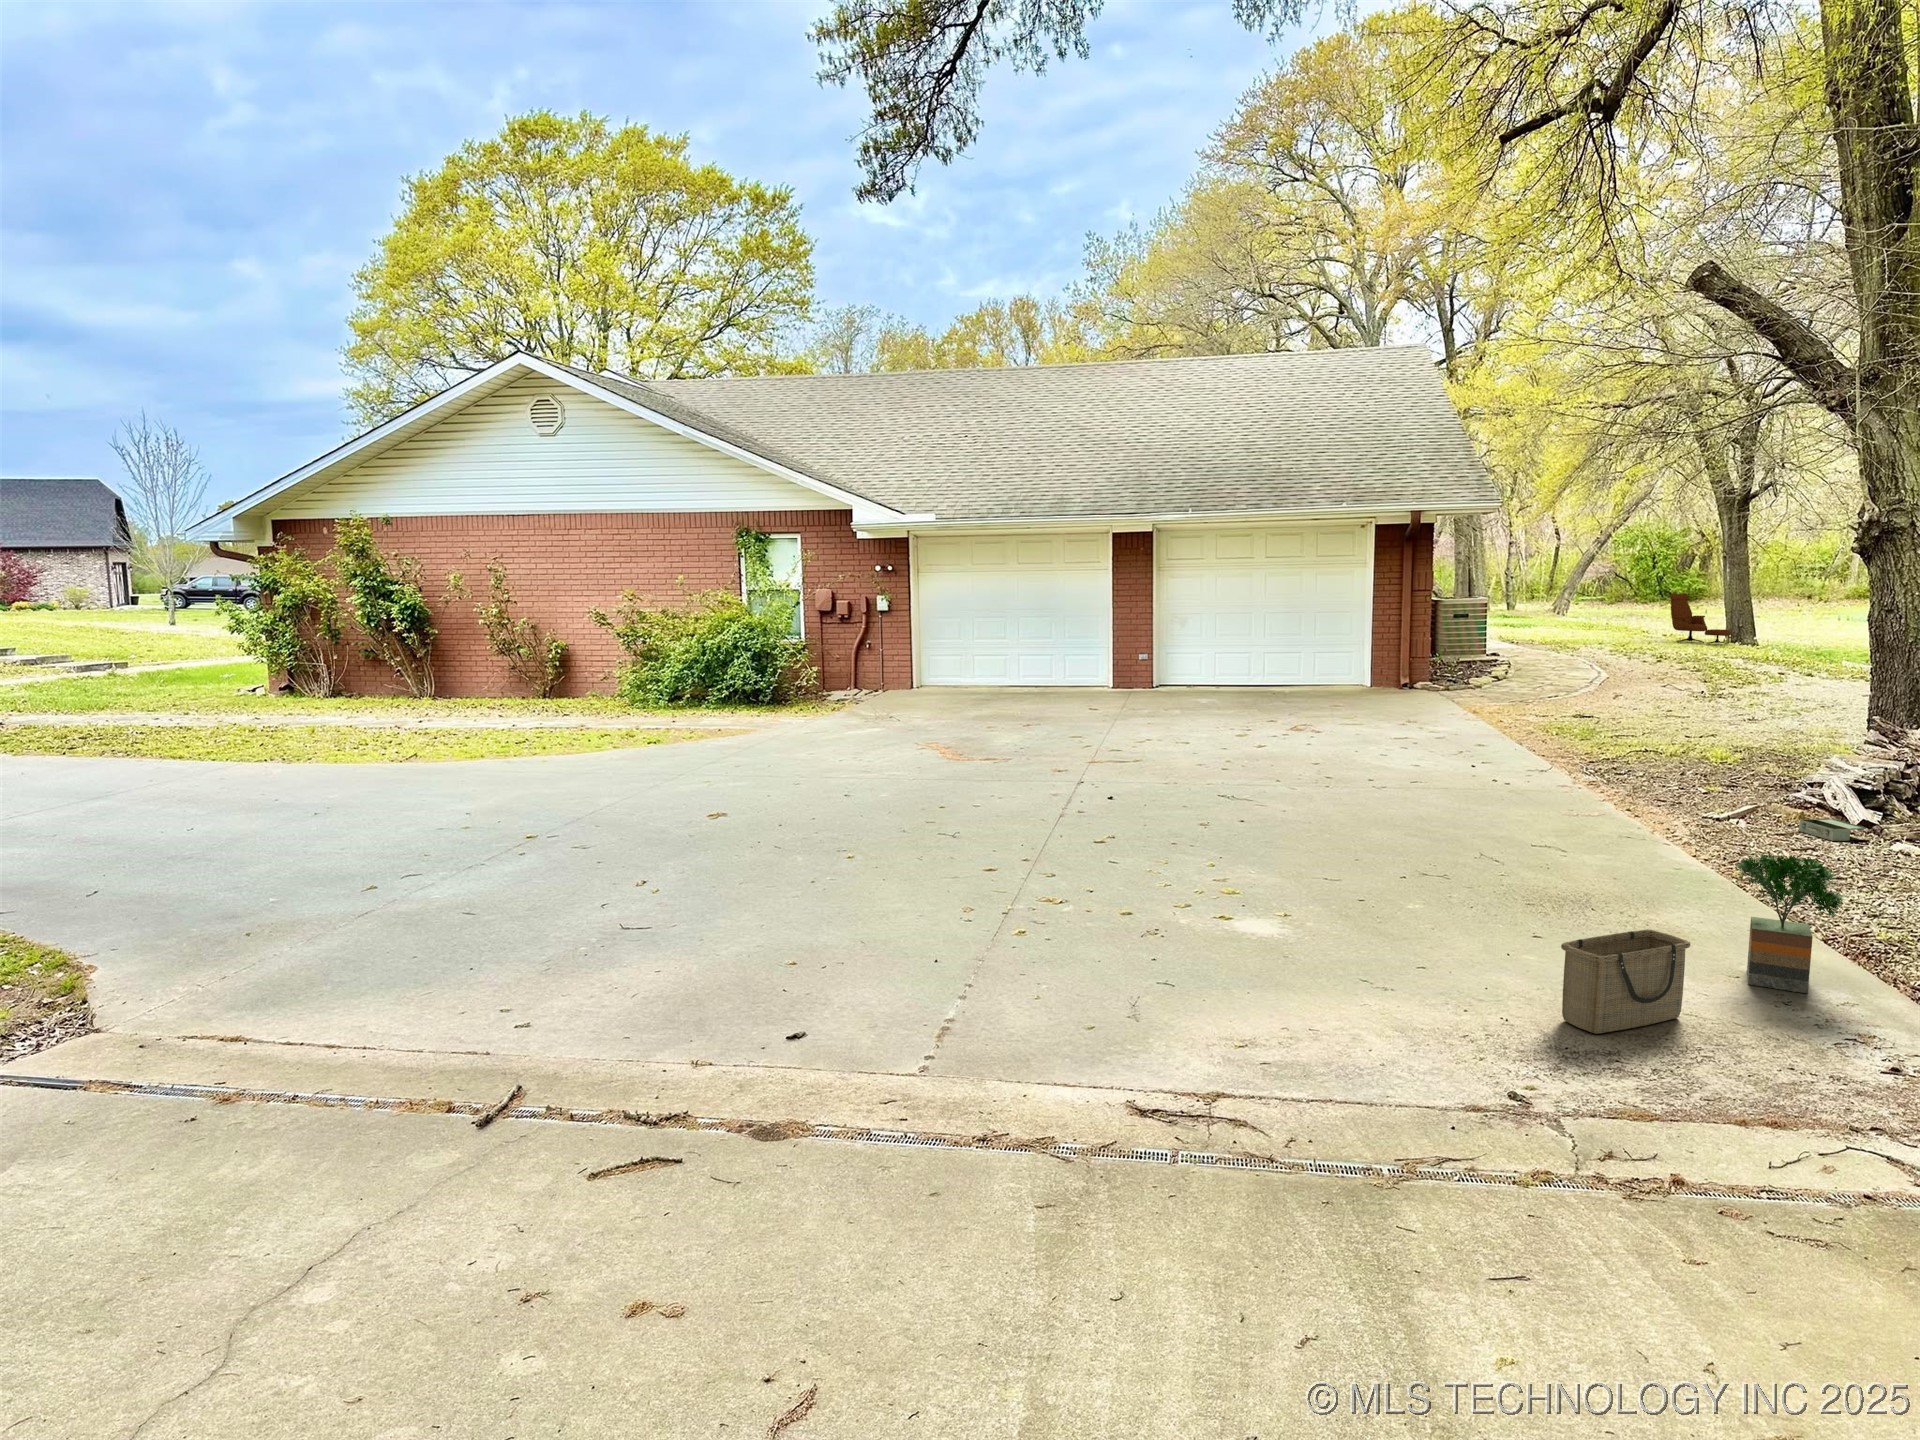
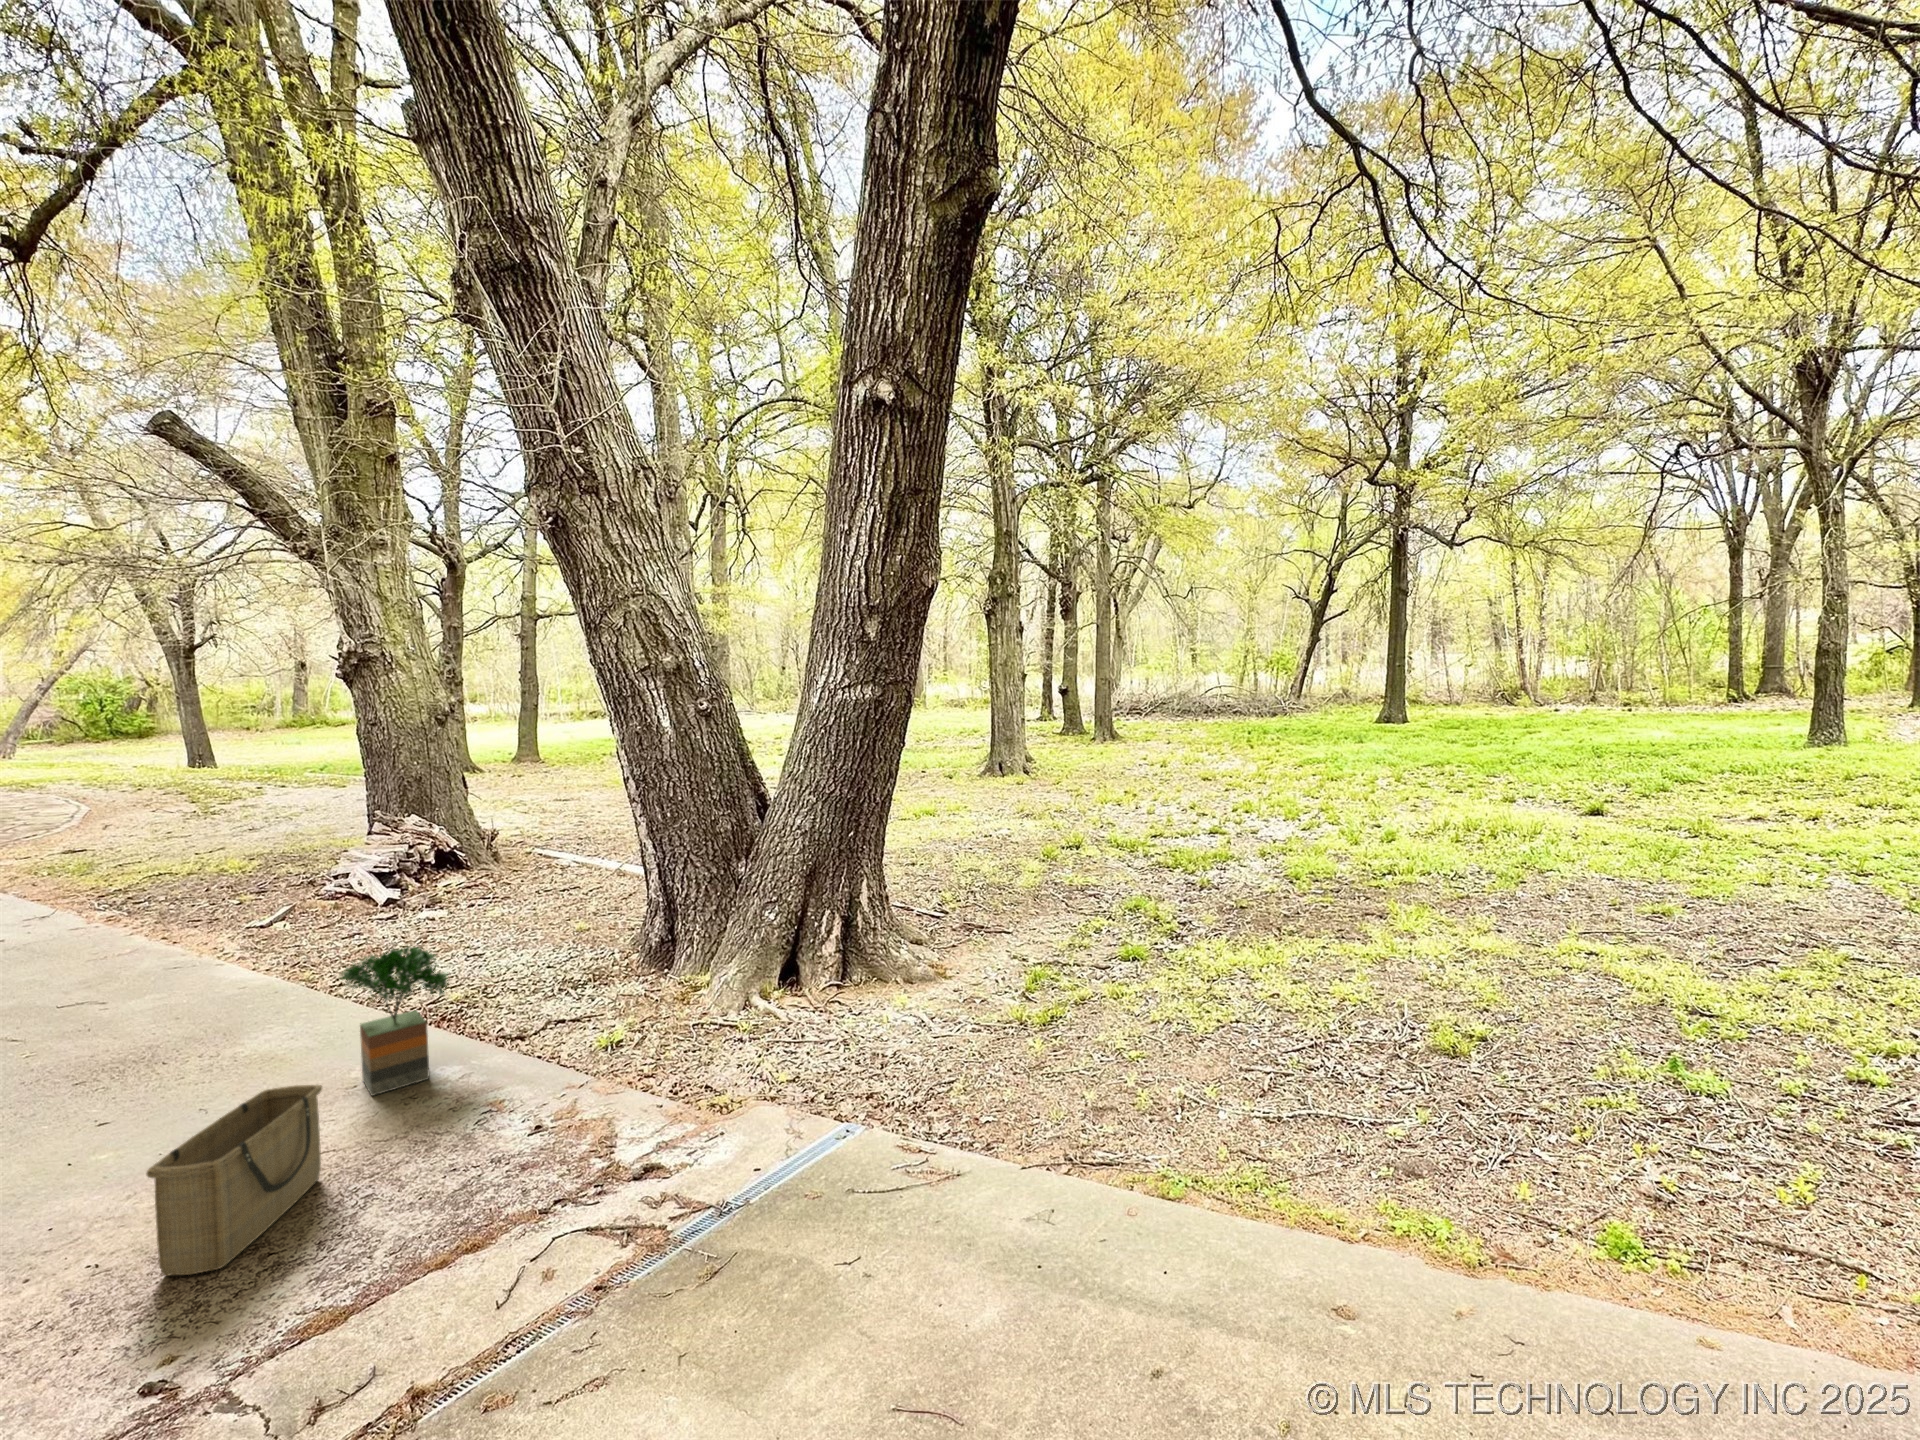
lounge chair: present [1670,594,1731,644] -> none [131,729,201,774]
toolbox: present [1799,818,1866,841] -> none [339,903,396,922]

